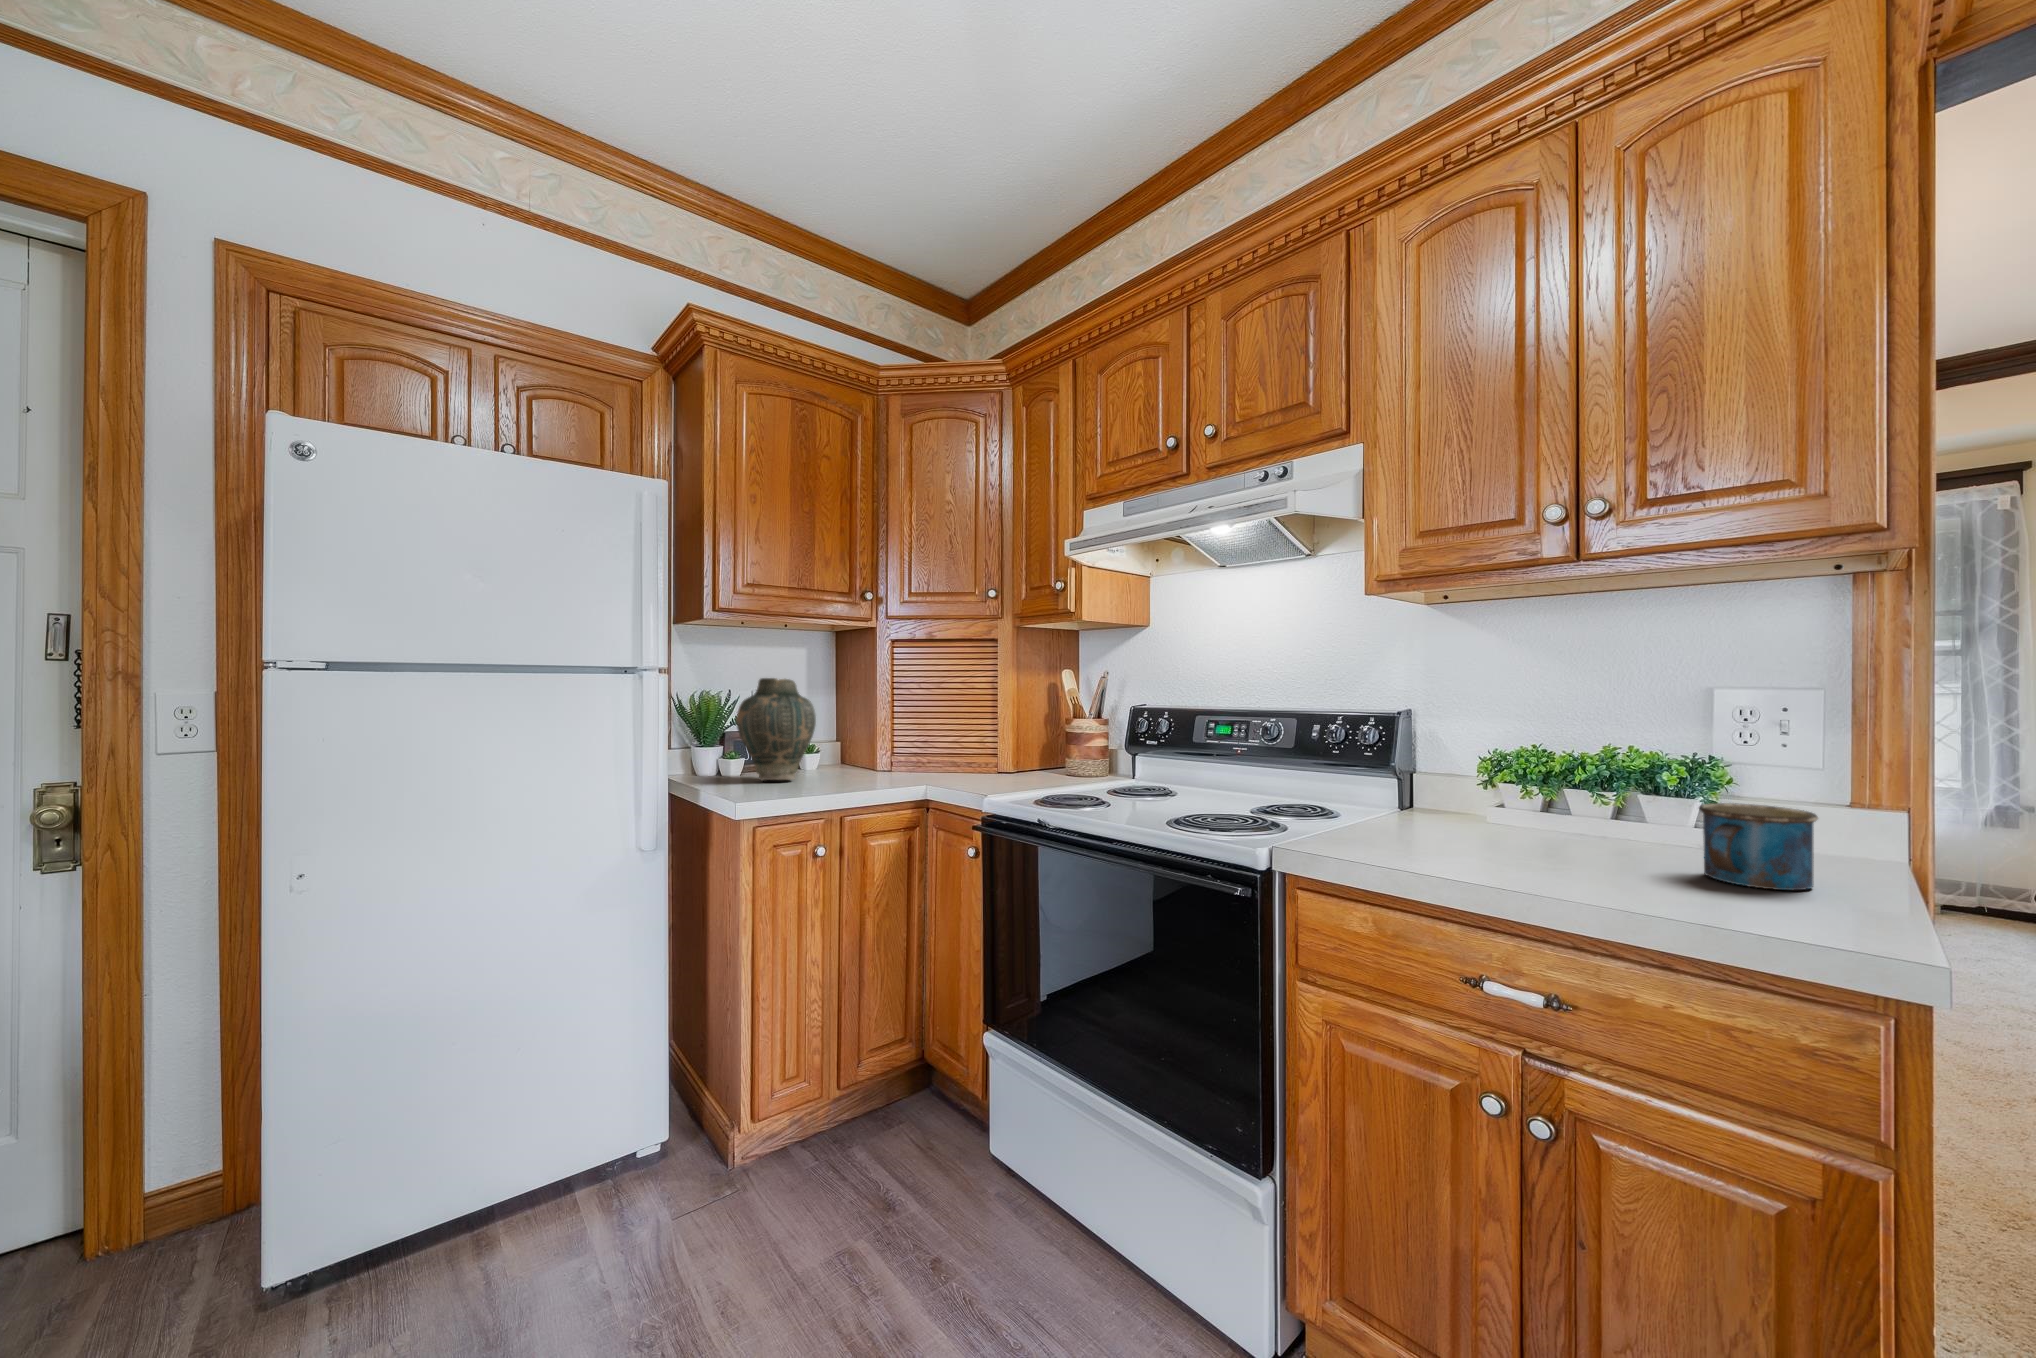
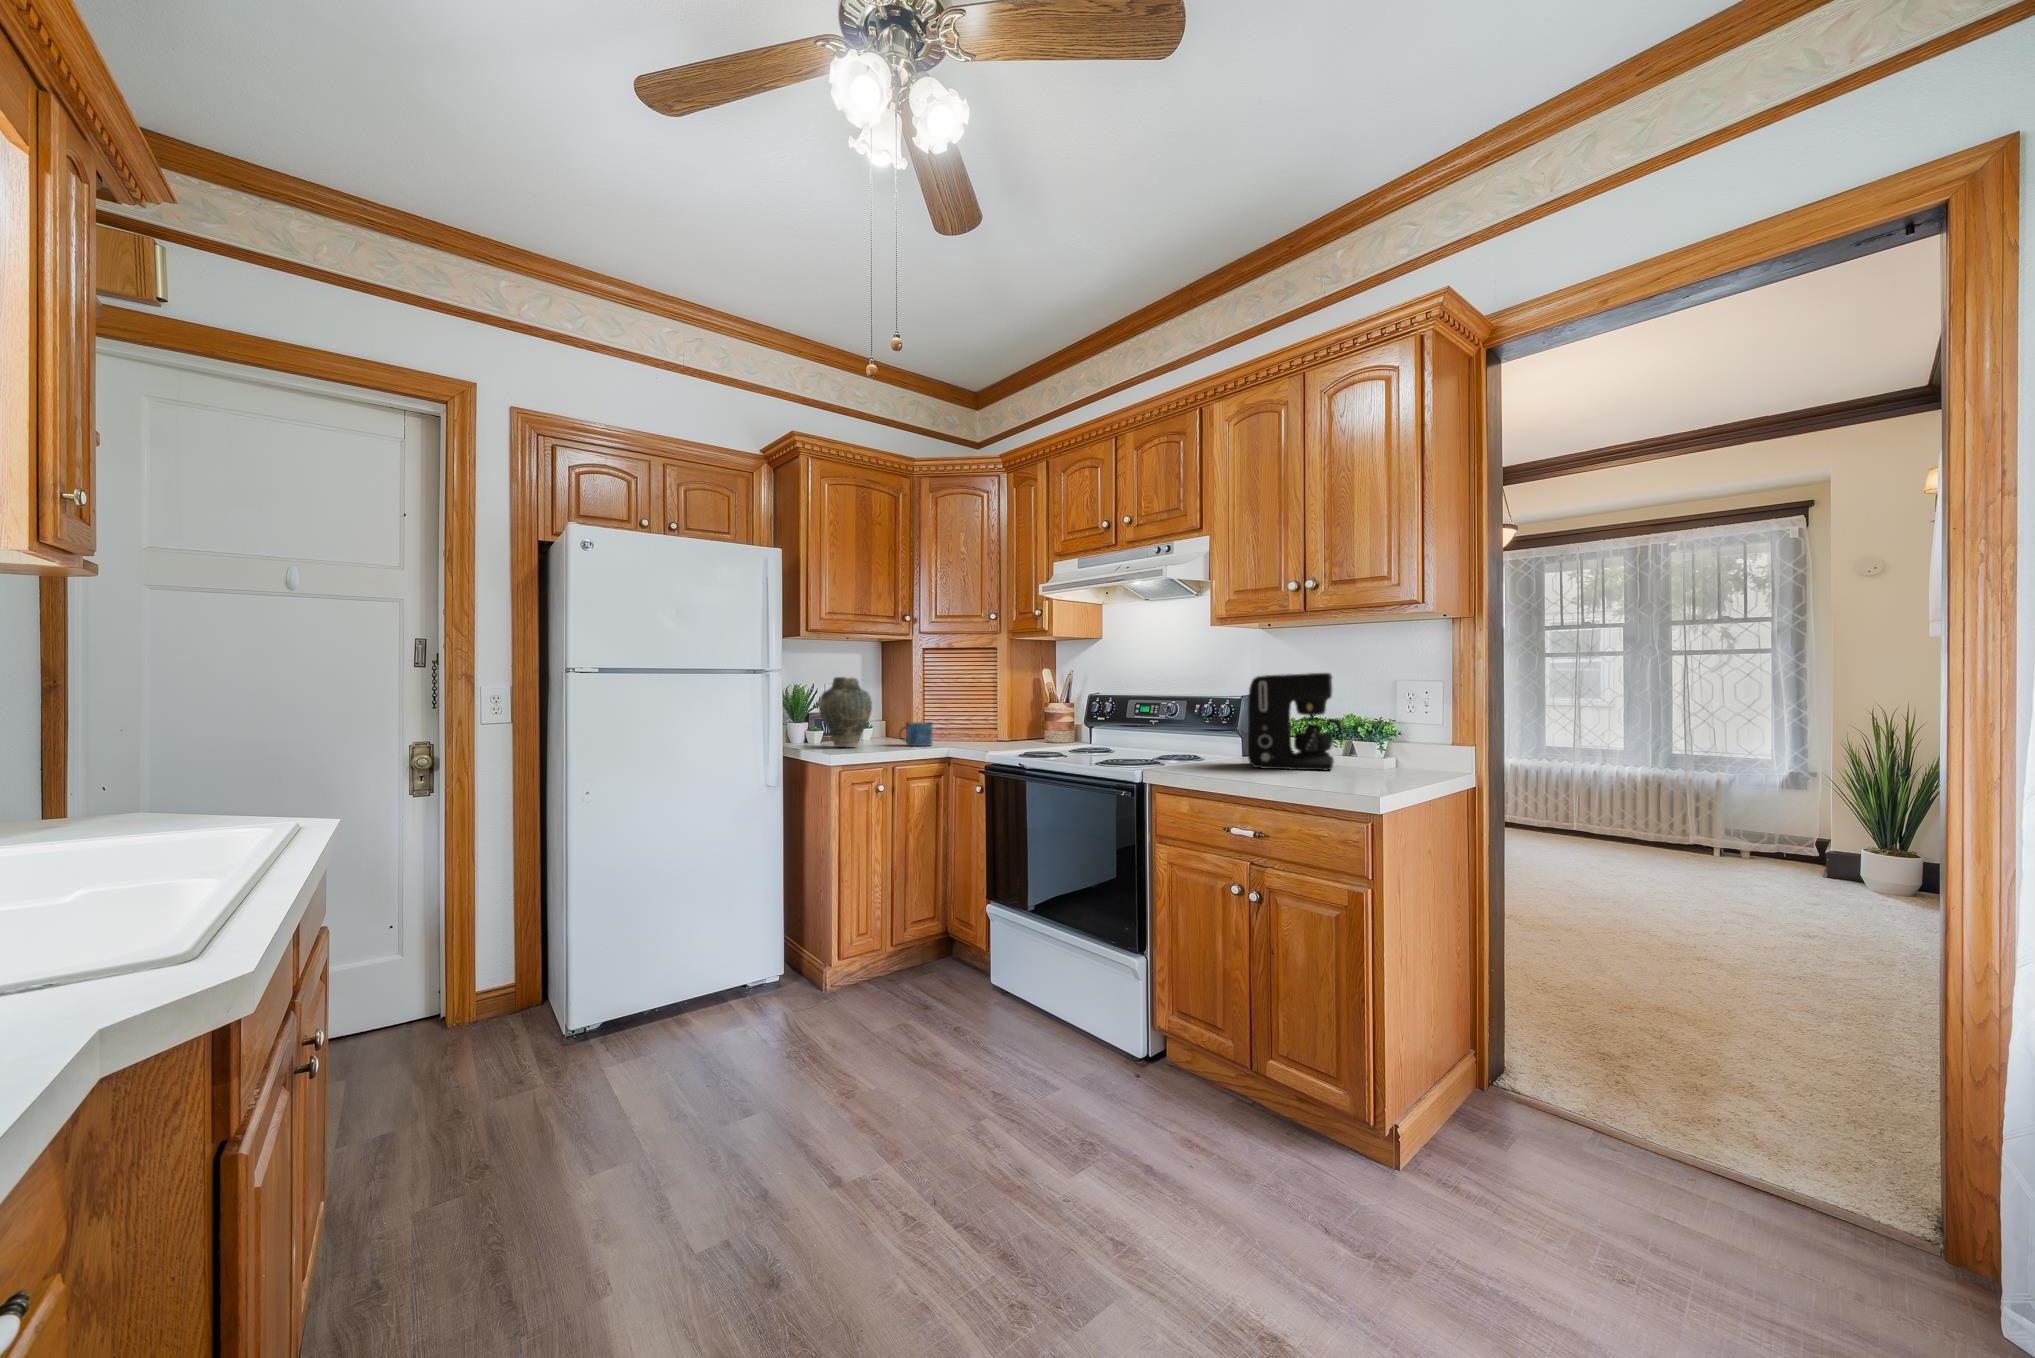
coffee maker: none [1439,673,1623,849] -> present [1248,673,1343,770]
mug: present [1699,803,1818,890] -> present [899,722,933,746]

